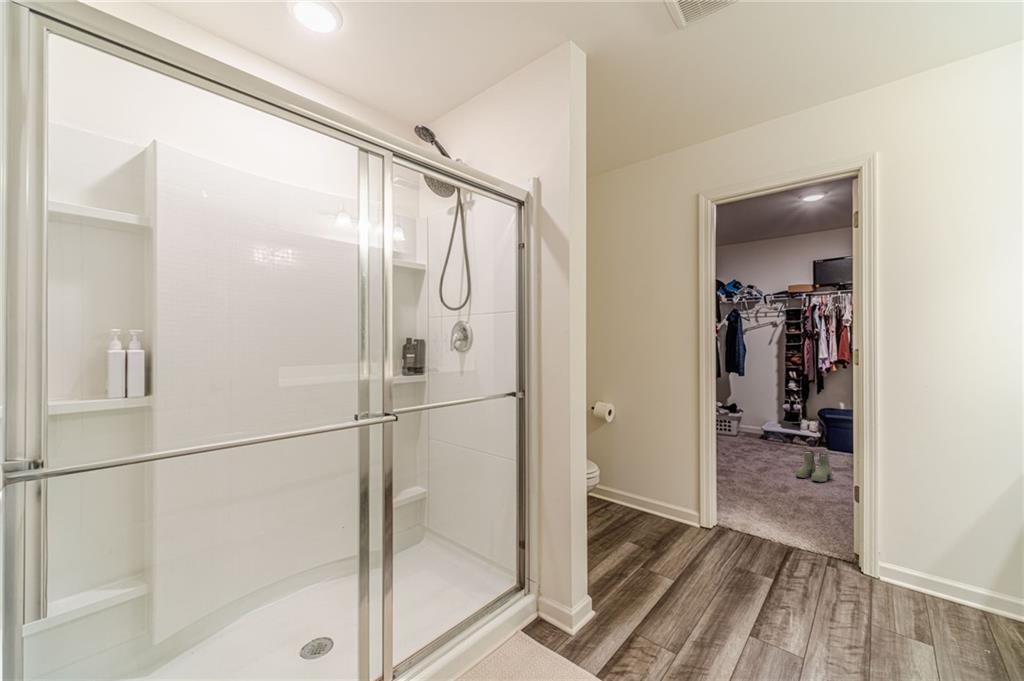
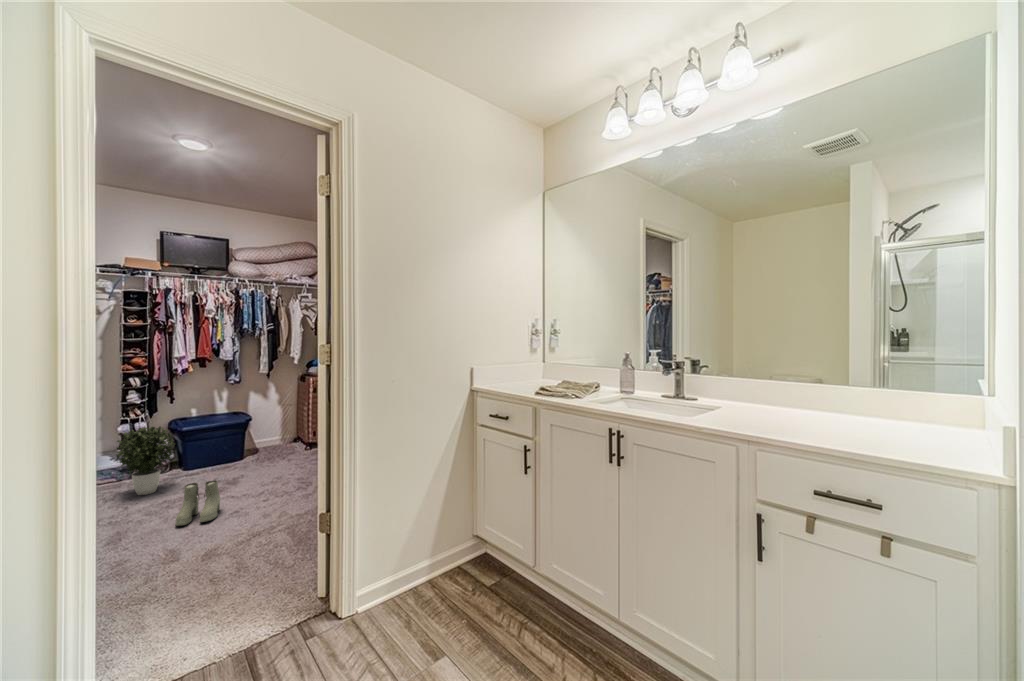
potted plant: none [774,406,813,454] -> present [116,427,175,495]

